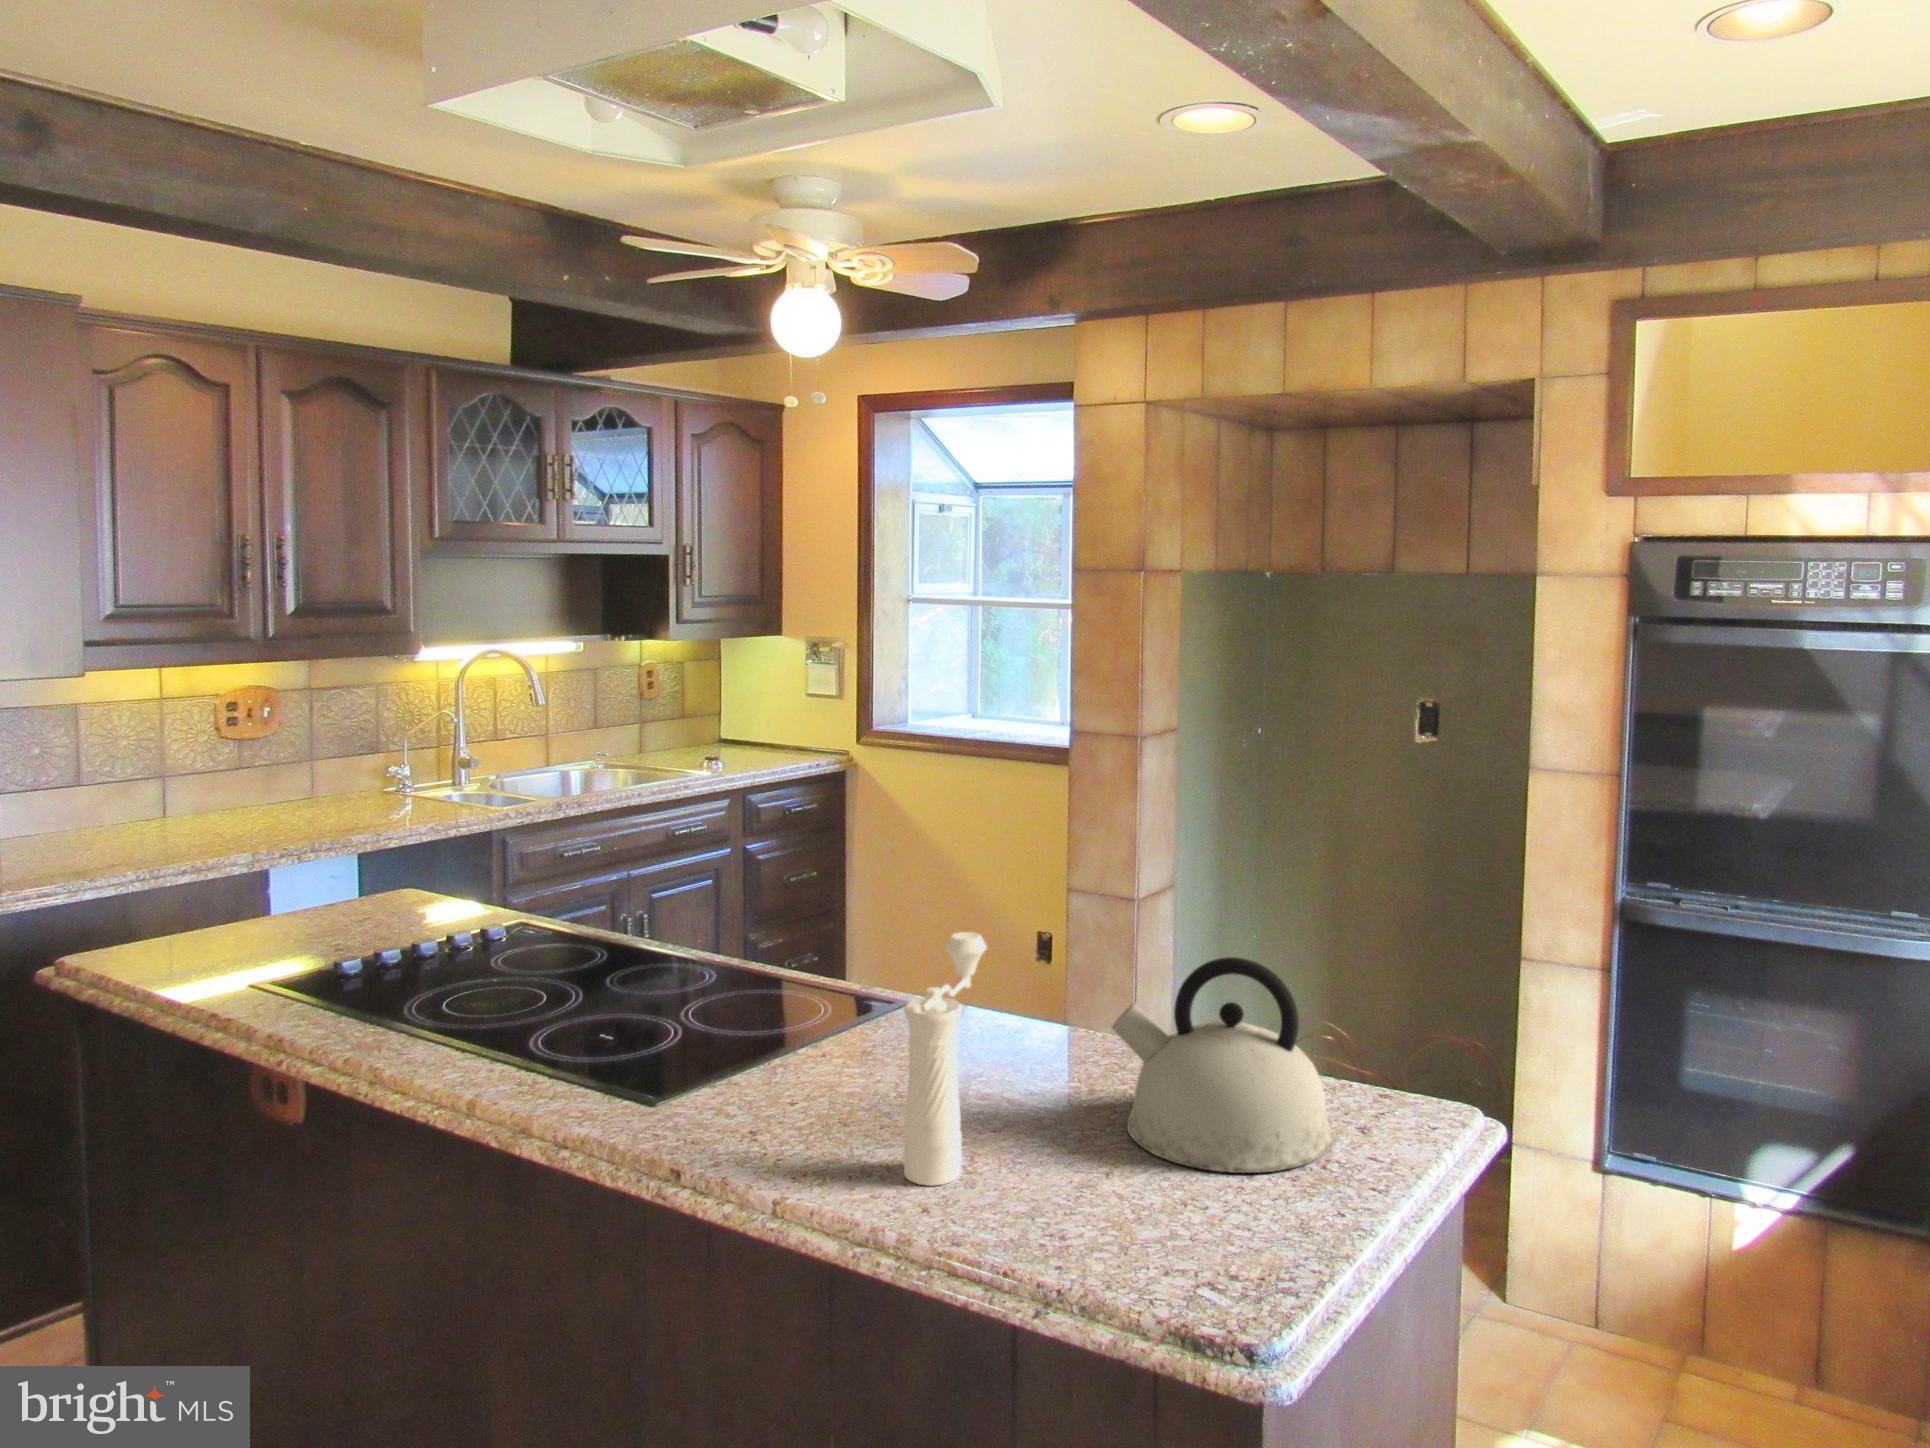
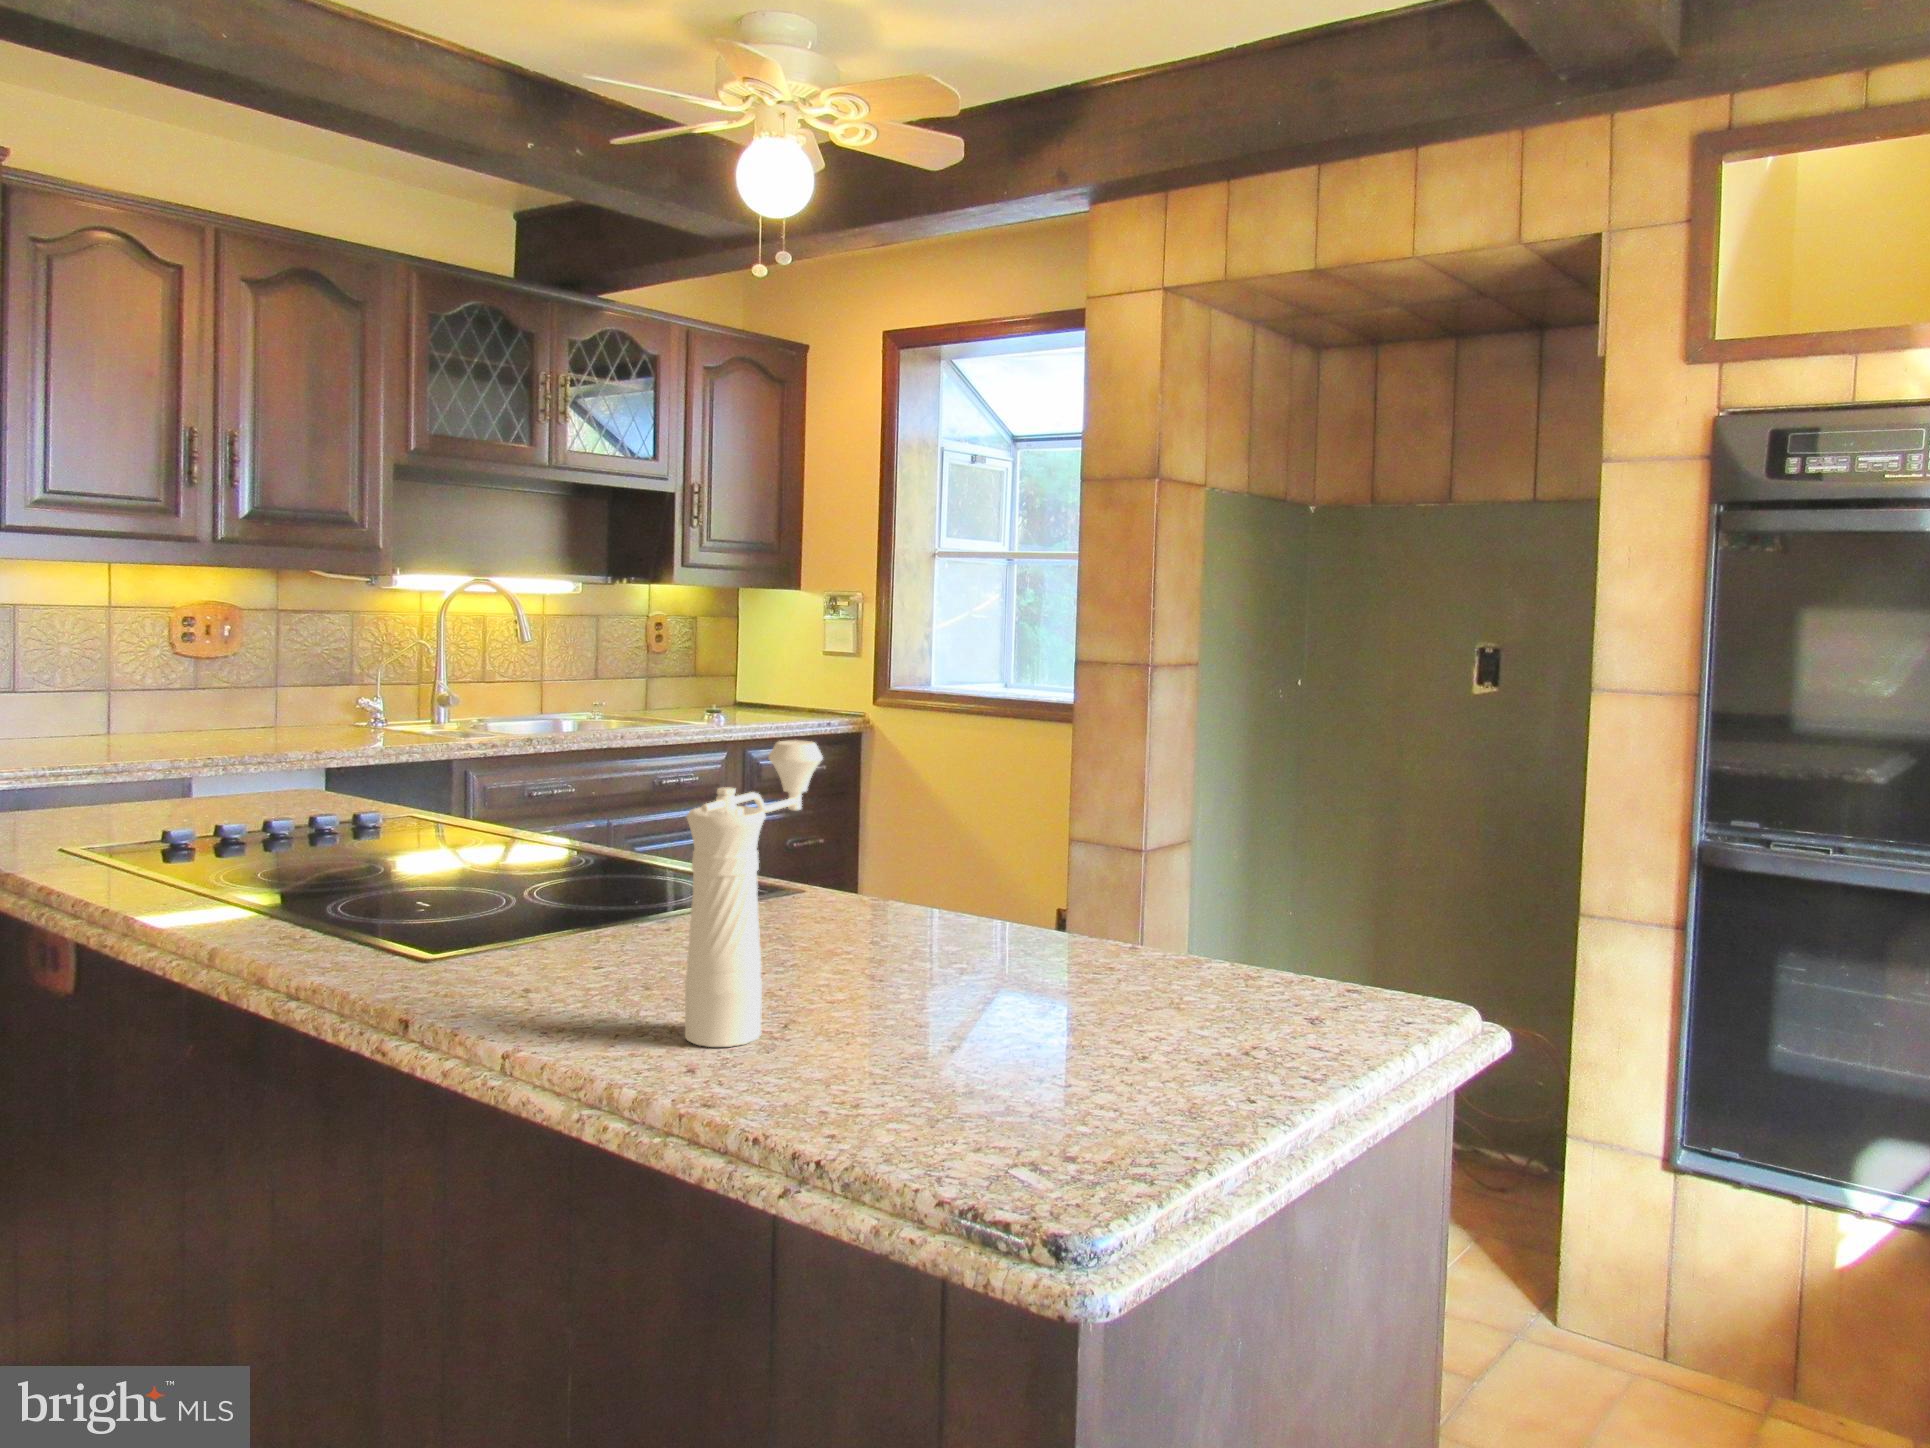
kettle: present [1112,957,1333,1173] -> none [988,782,1271,1052]

